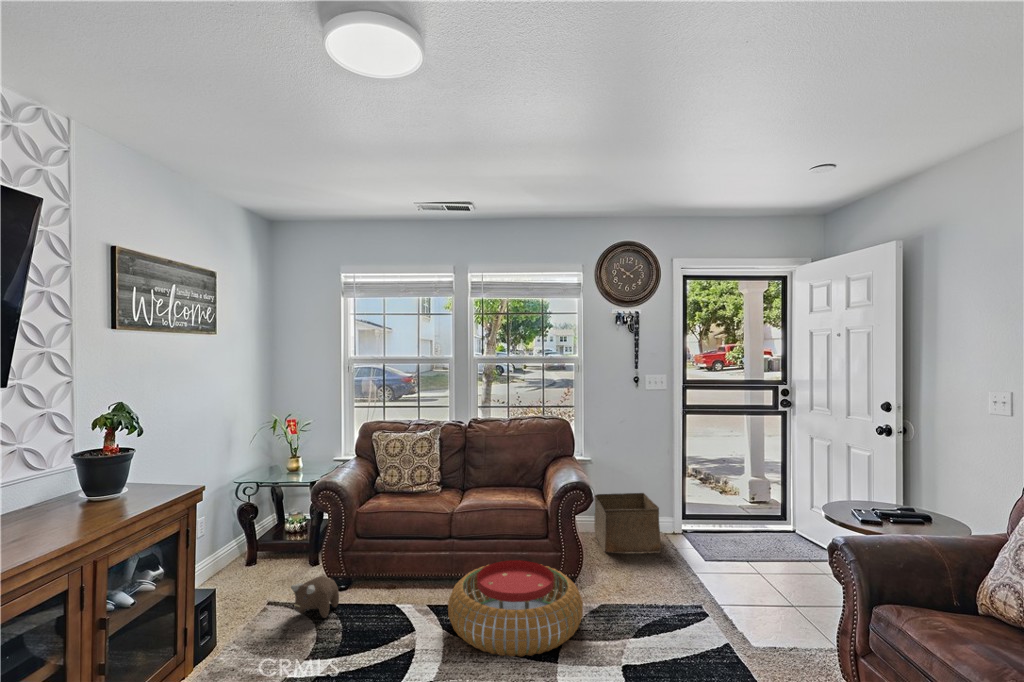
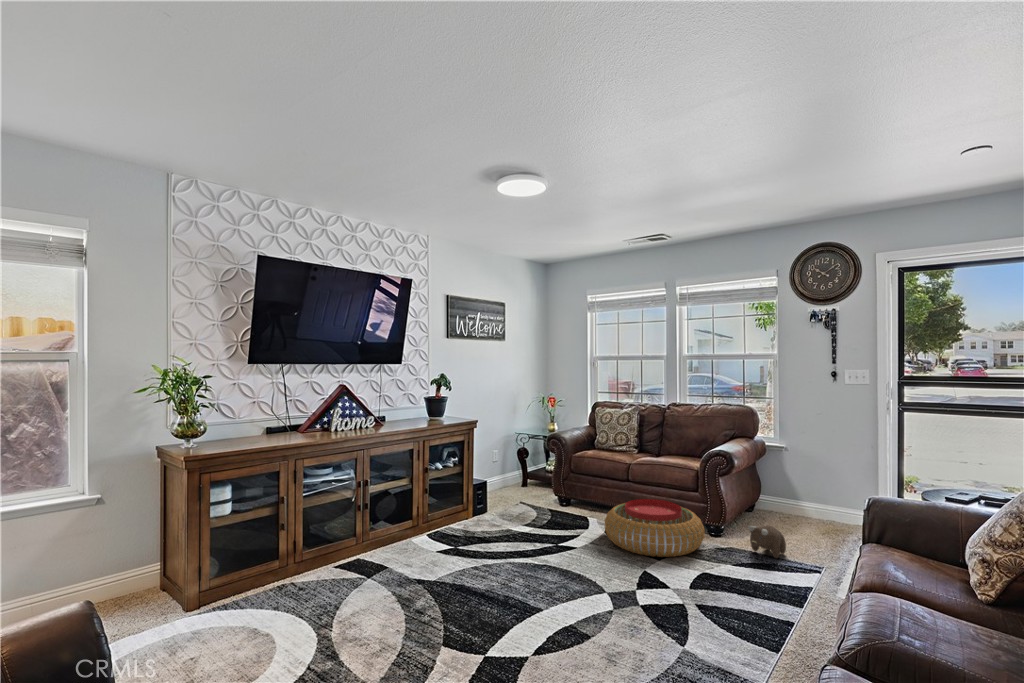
storage bin: present [594,493,661,553] -> none [779,478,844,536]
plush toy: present [291,576,339,618] -> present [748,525,786,558]

